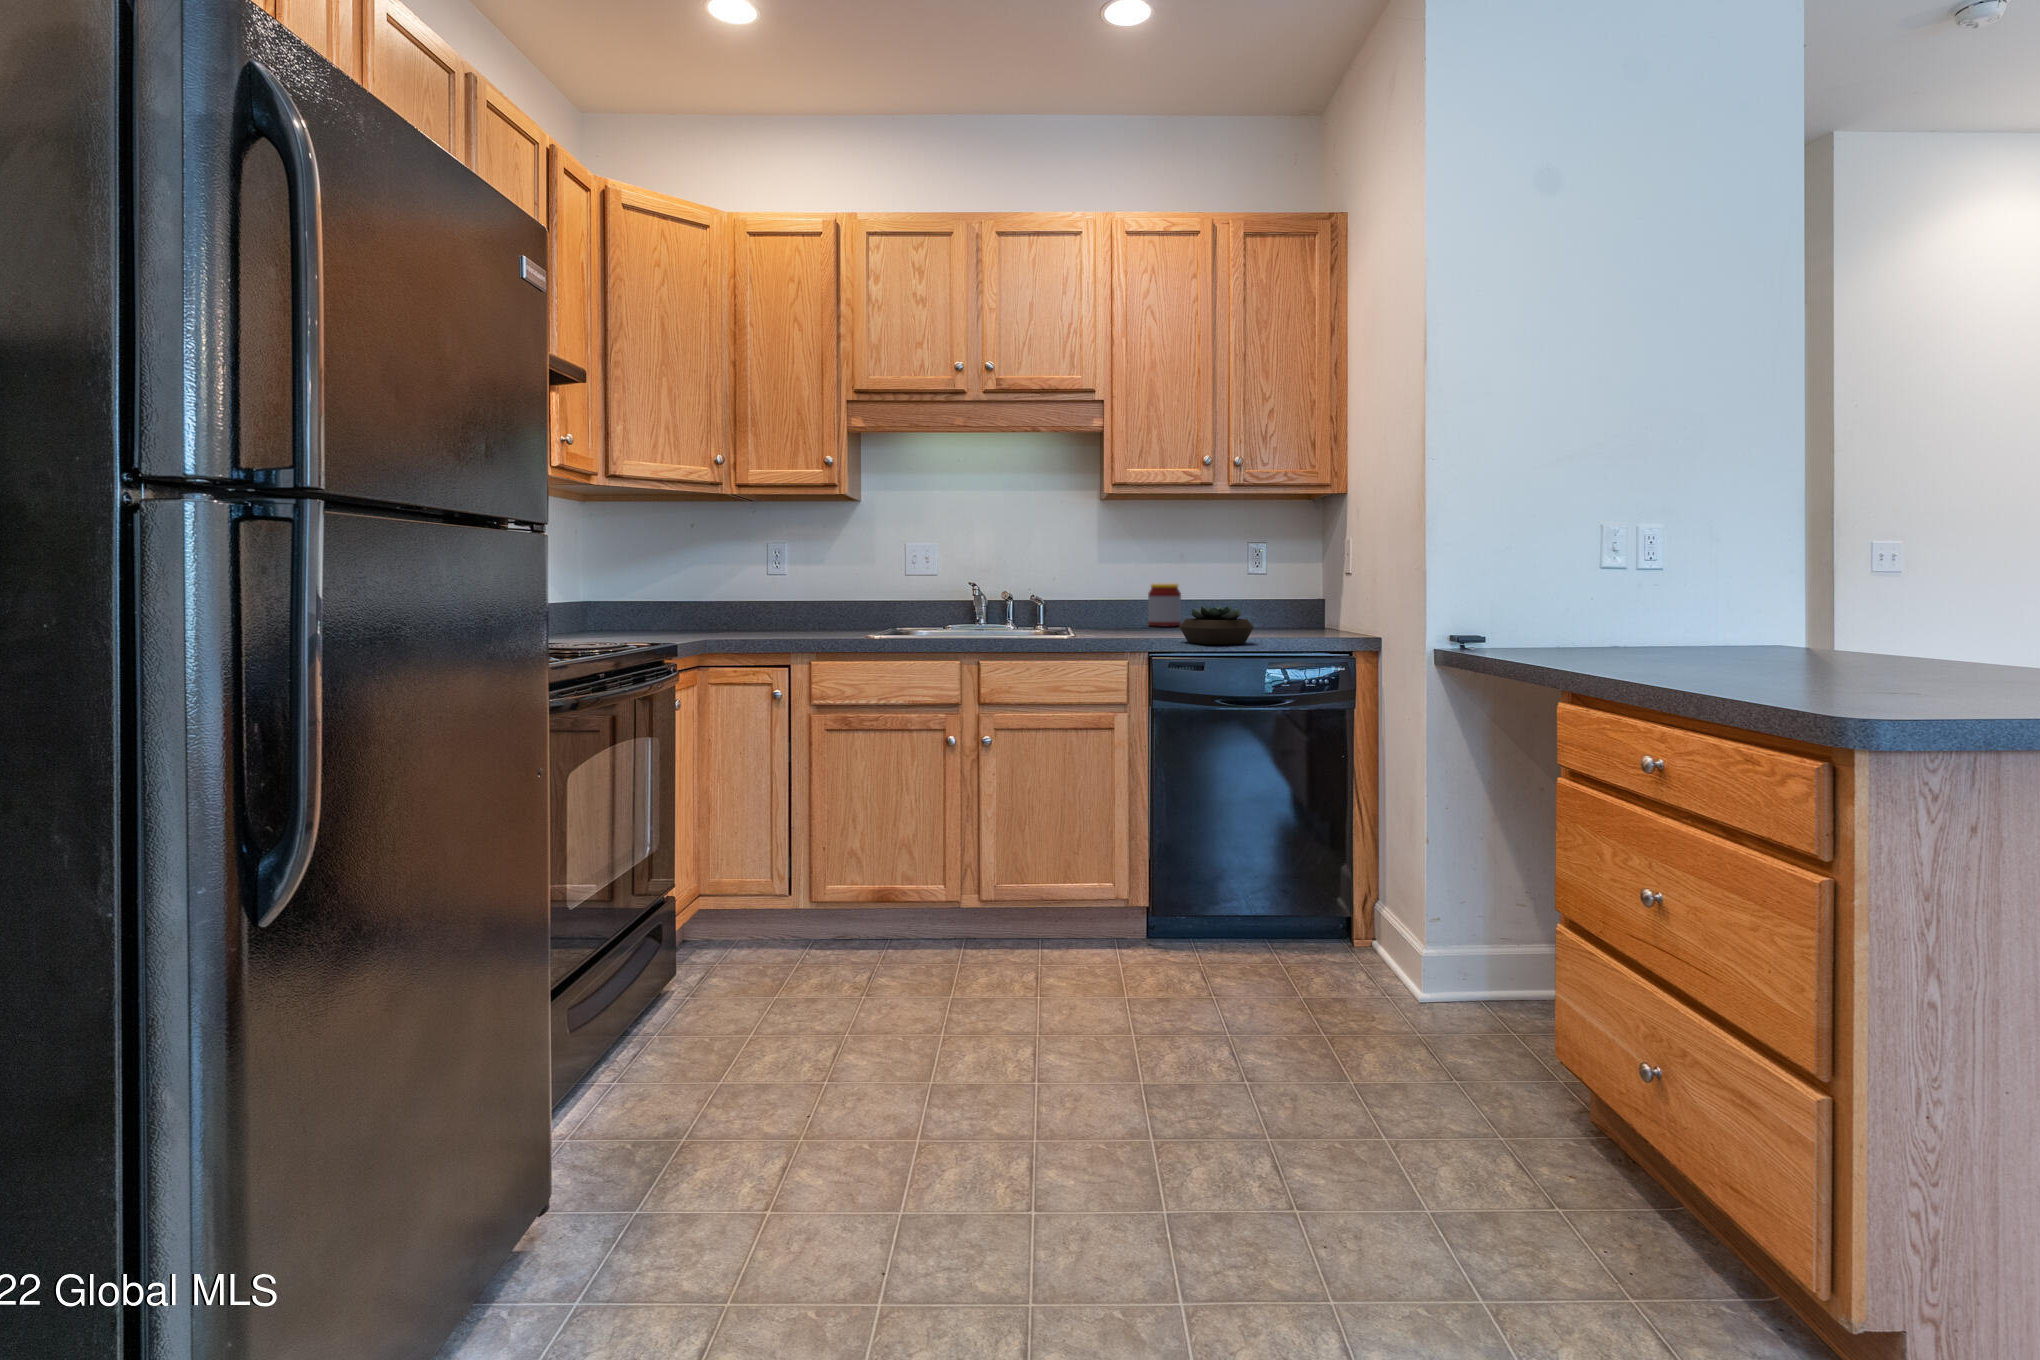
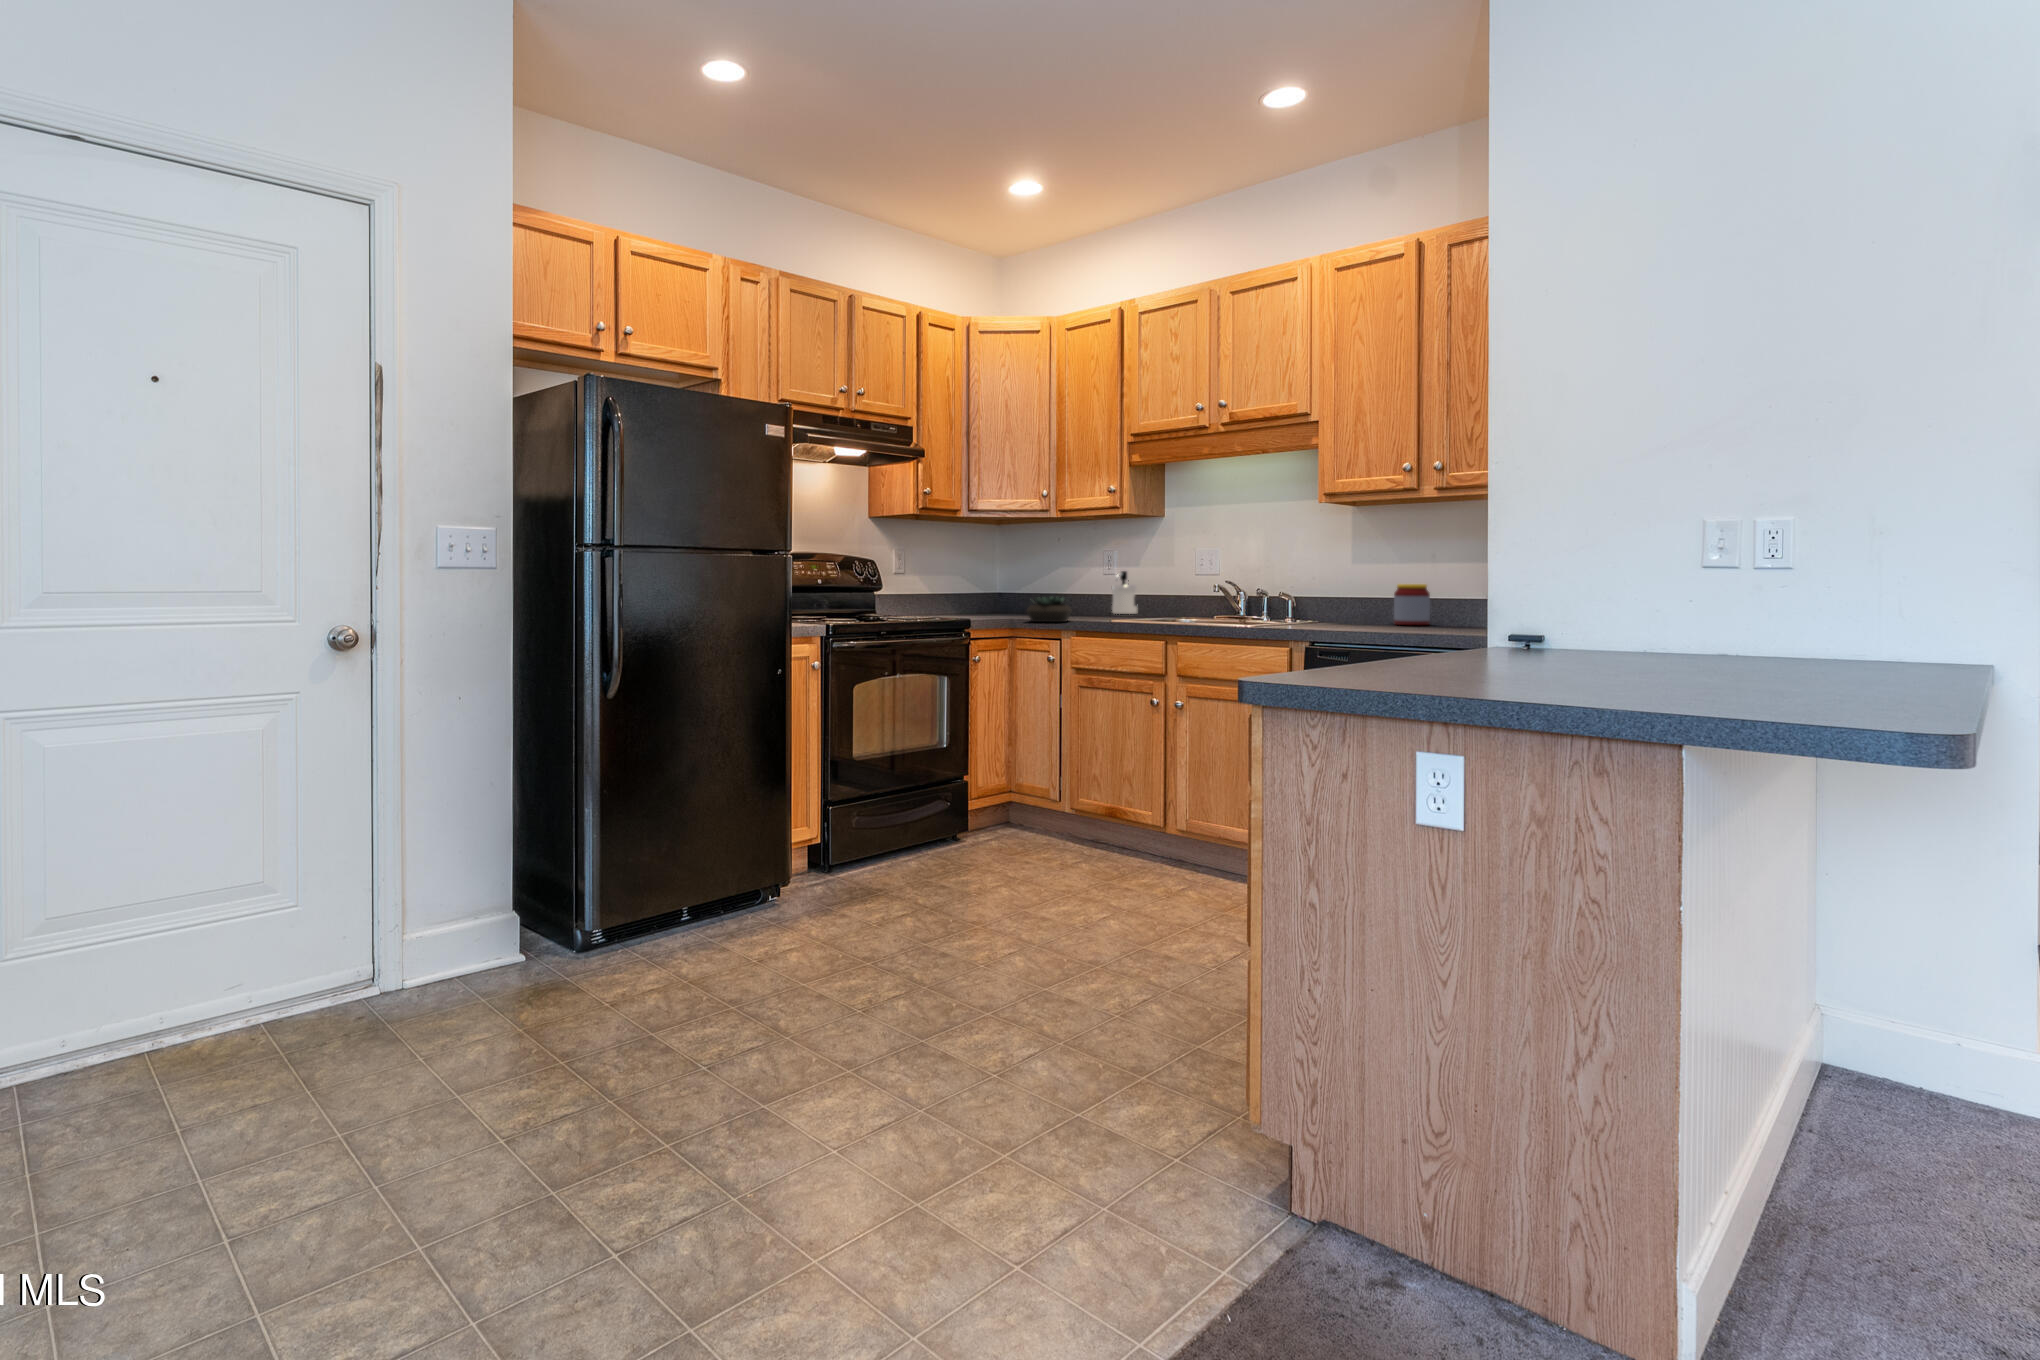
soap dispenser: none [793,569,828,625] -> present [1112,571,1138,614]
succulent plant: present [1179,606,1254,644] -> present [1027,597,1072,622]

